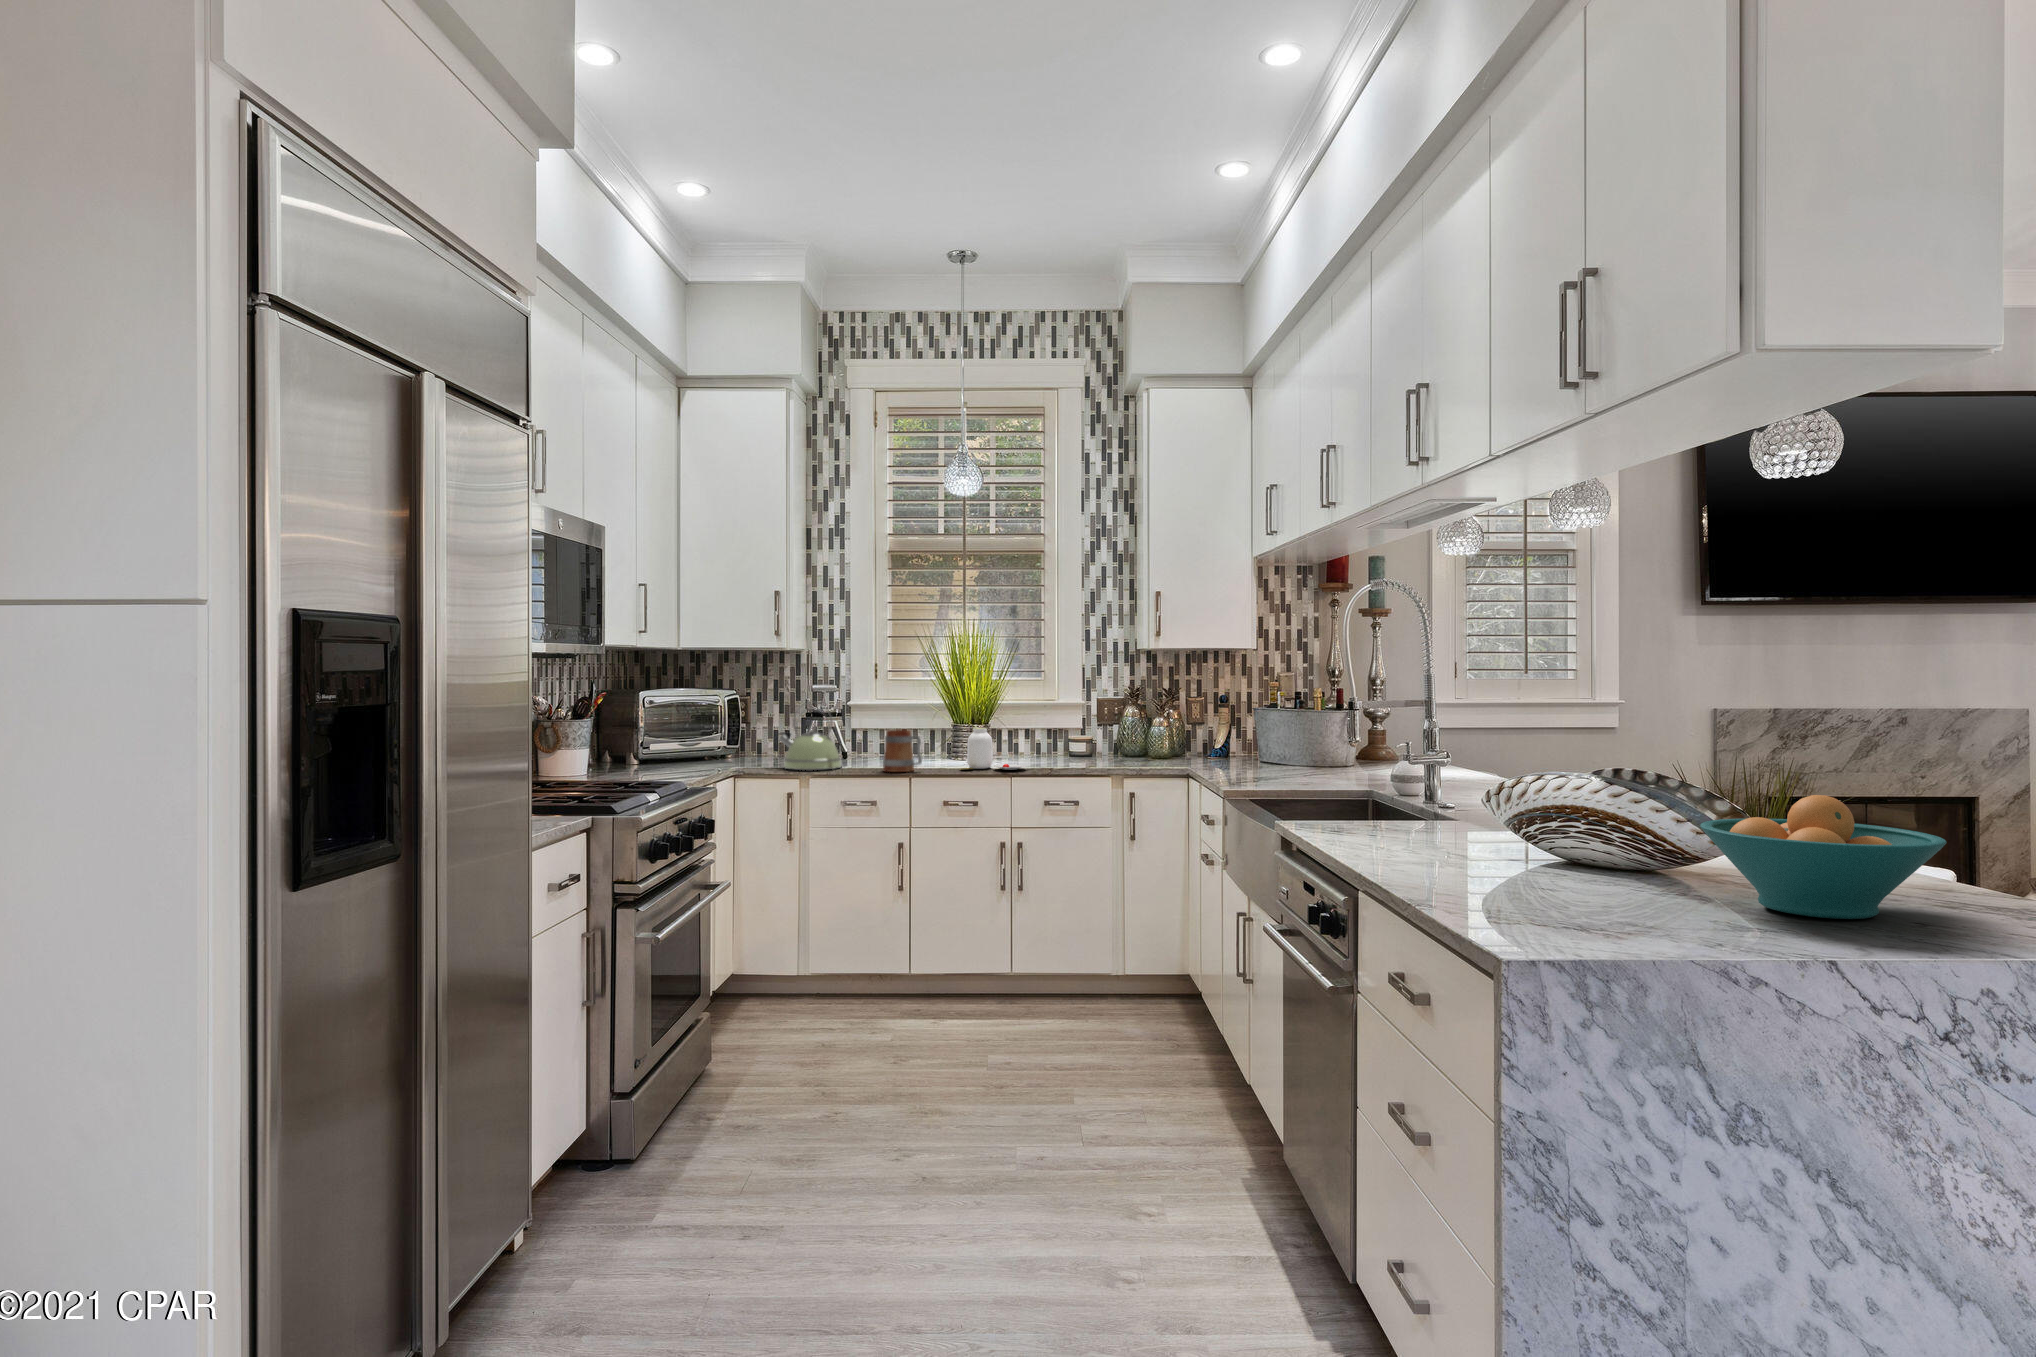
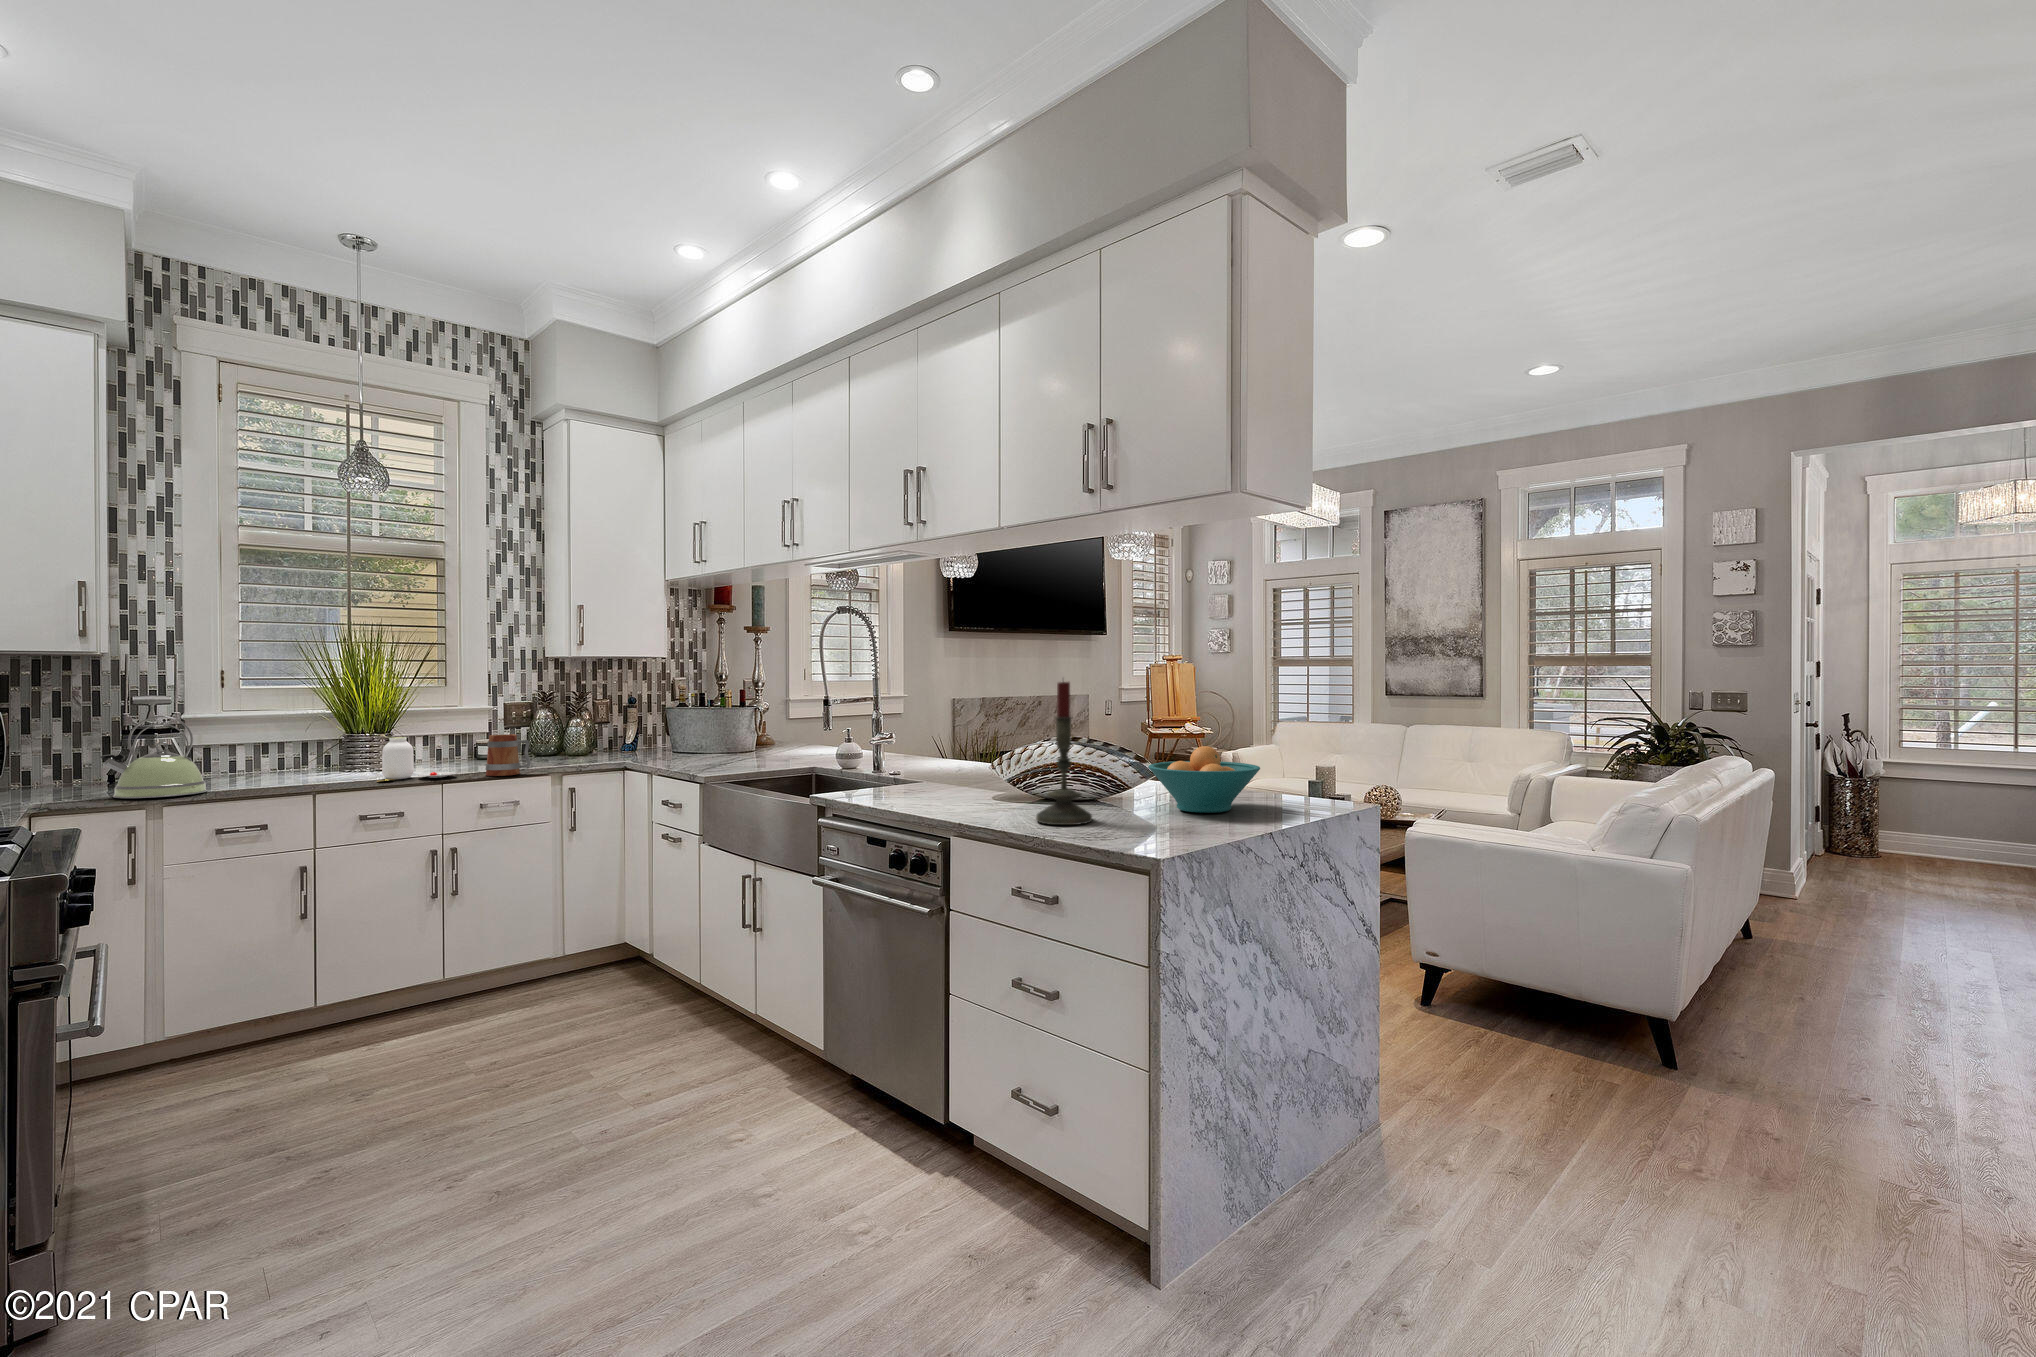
candle: none [1476,669,1572,901] -> present [1036,681,1092,825]
mug: present [883,730,922,772] -> present [486,734,531,776]

